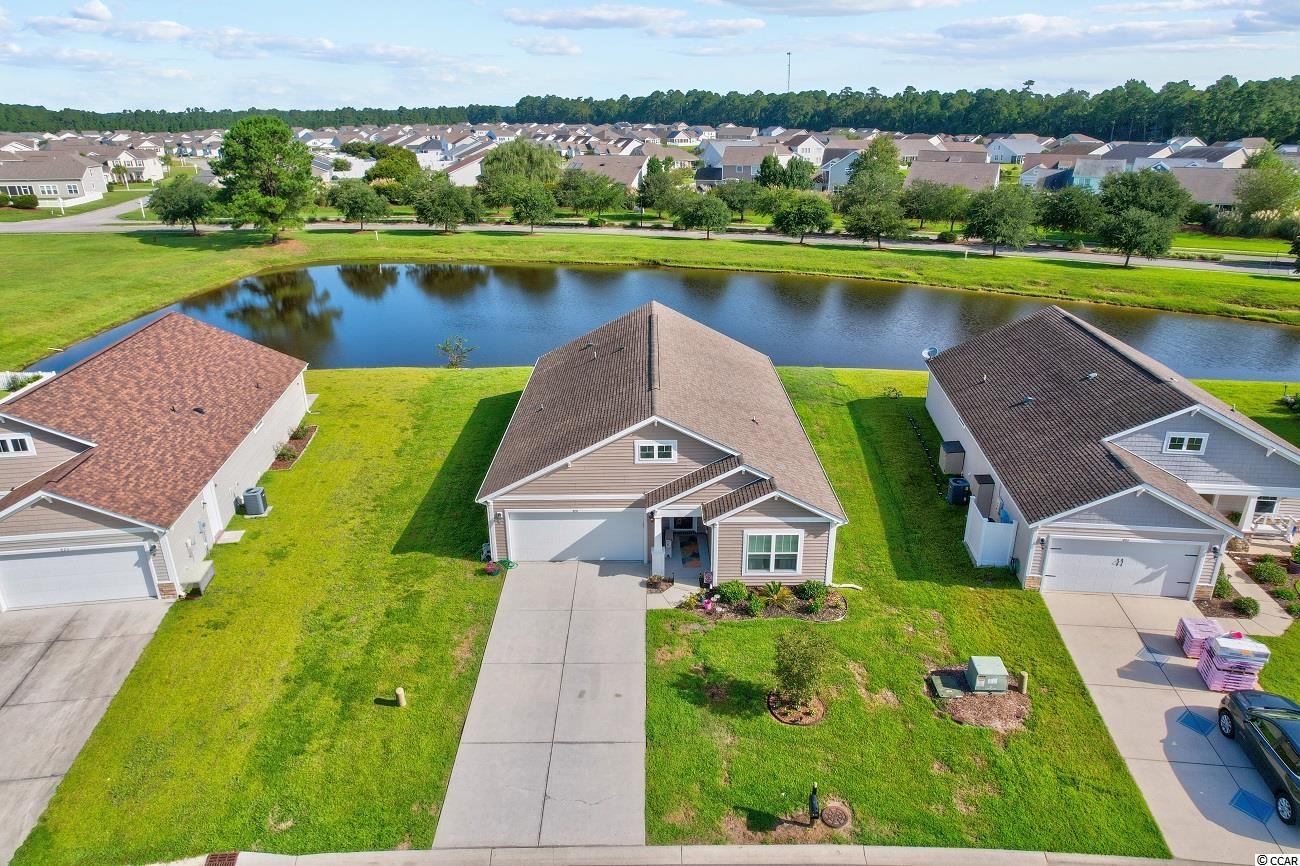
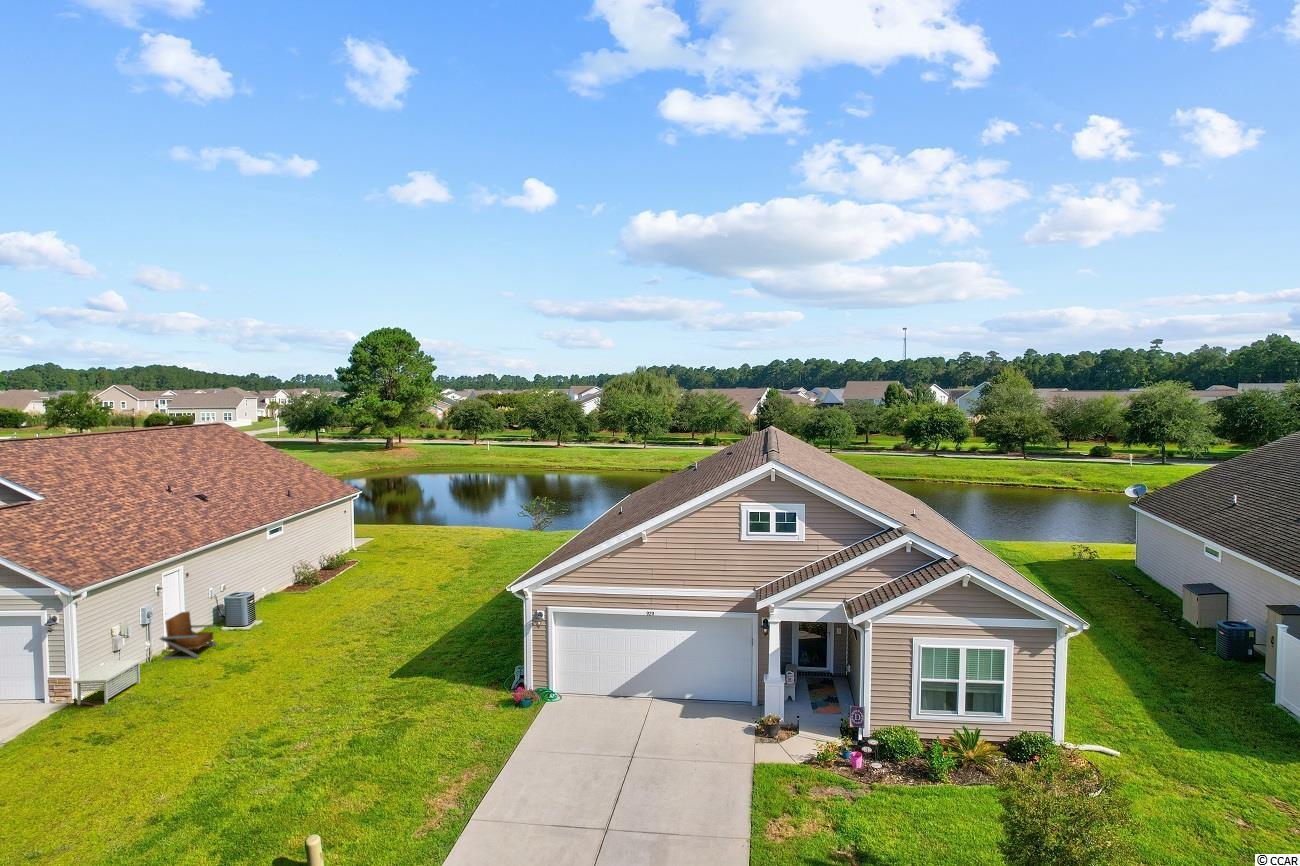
lounge chair: none [214,513,253,551] -> present [160,612,217,660]

